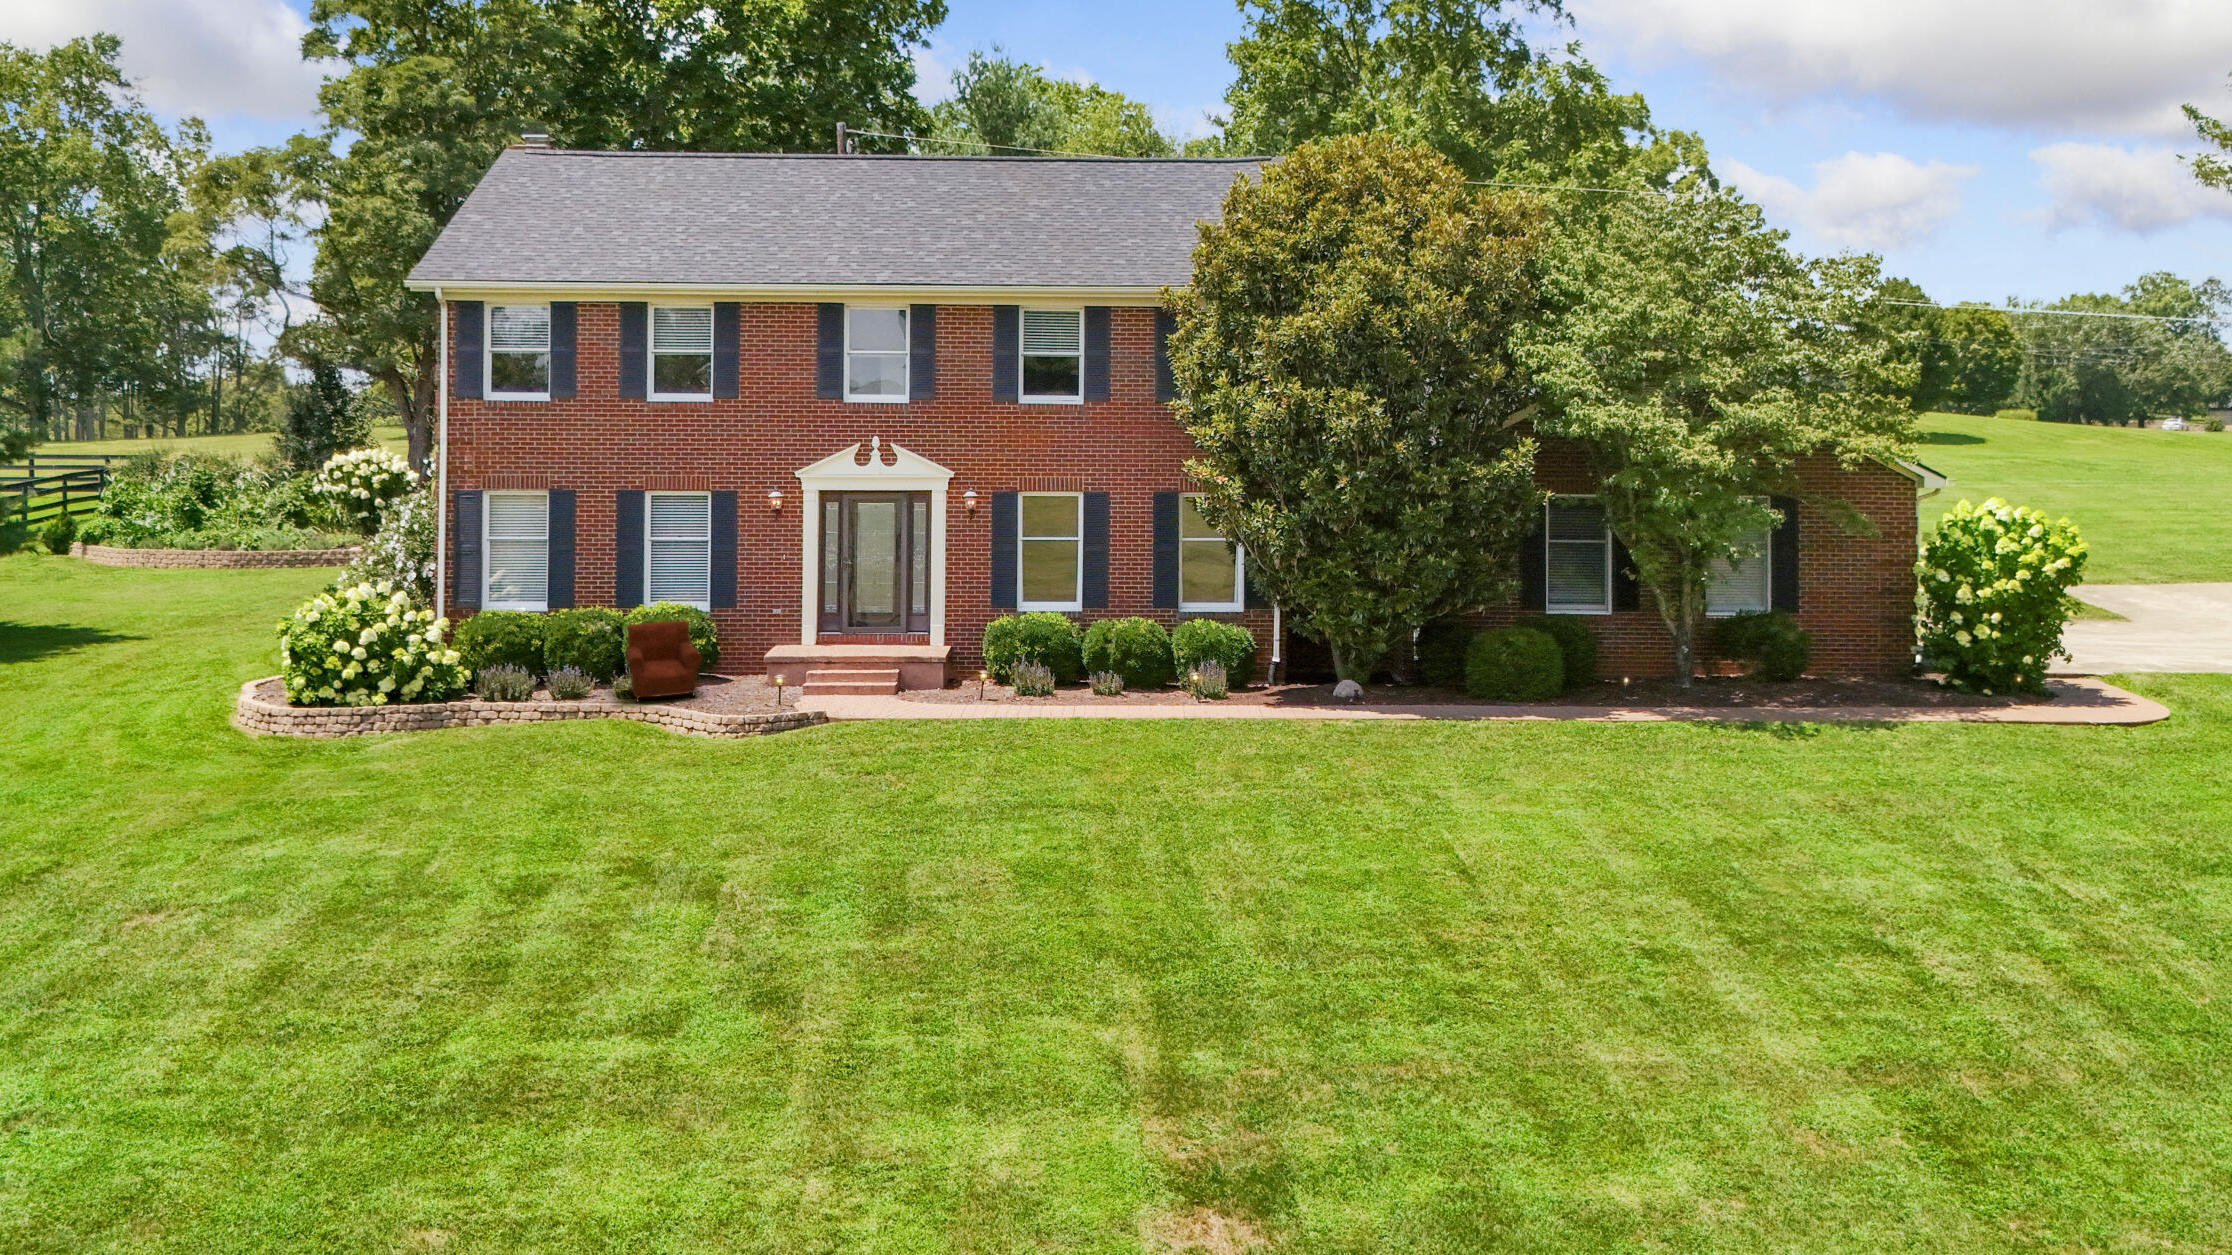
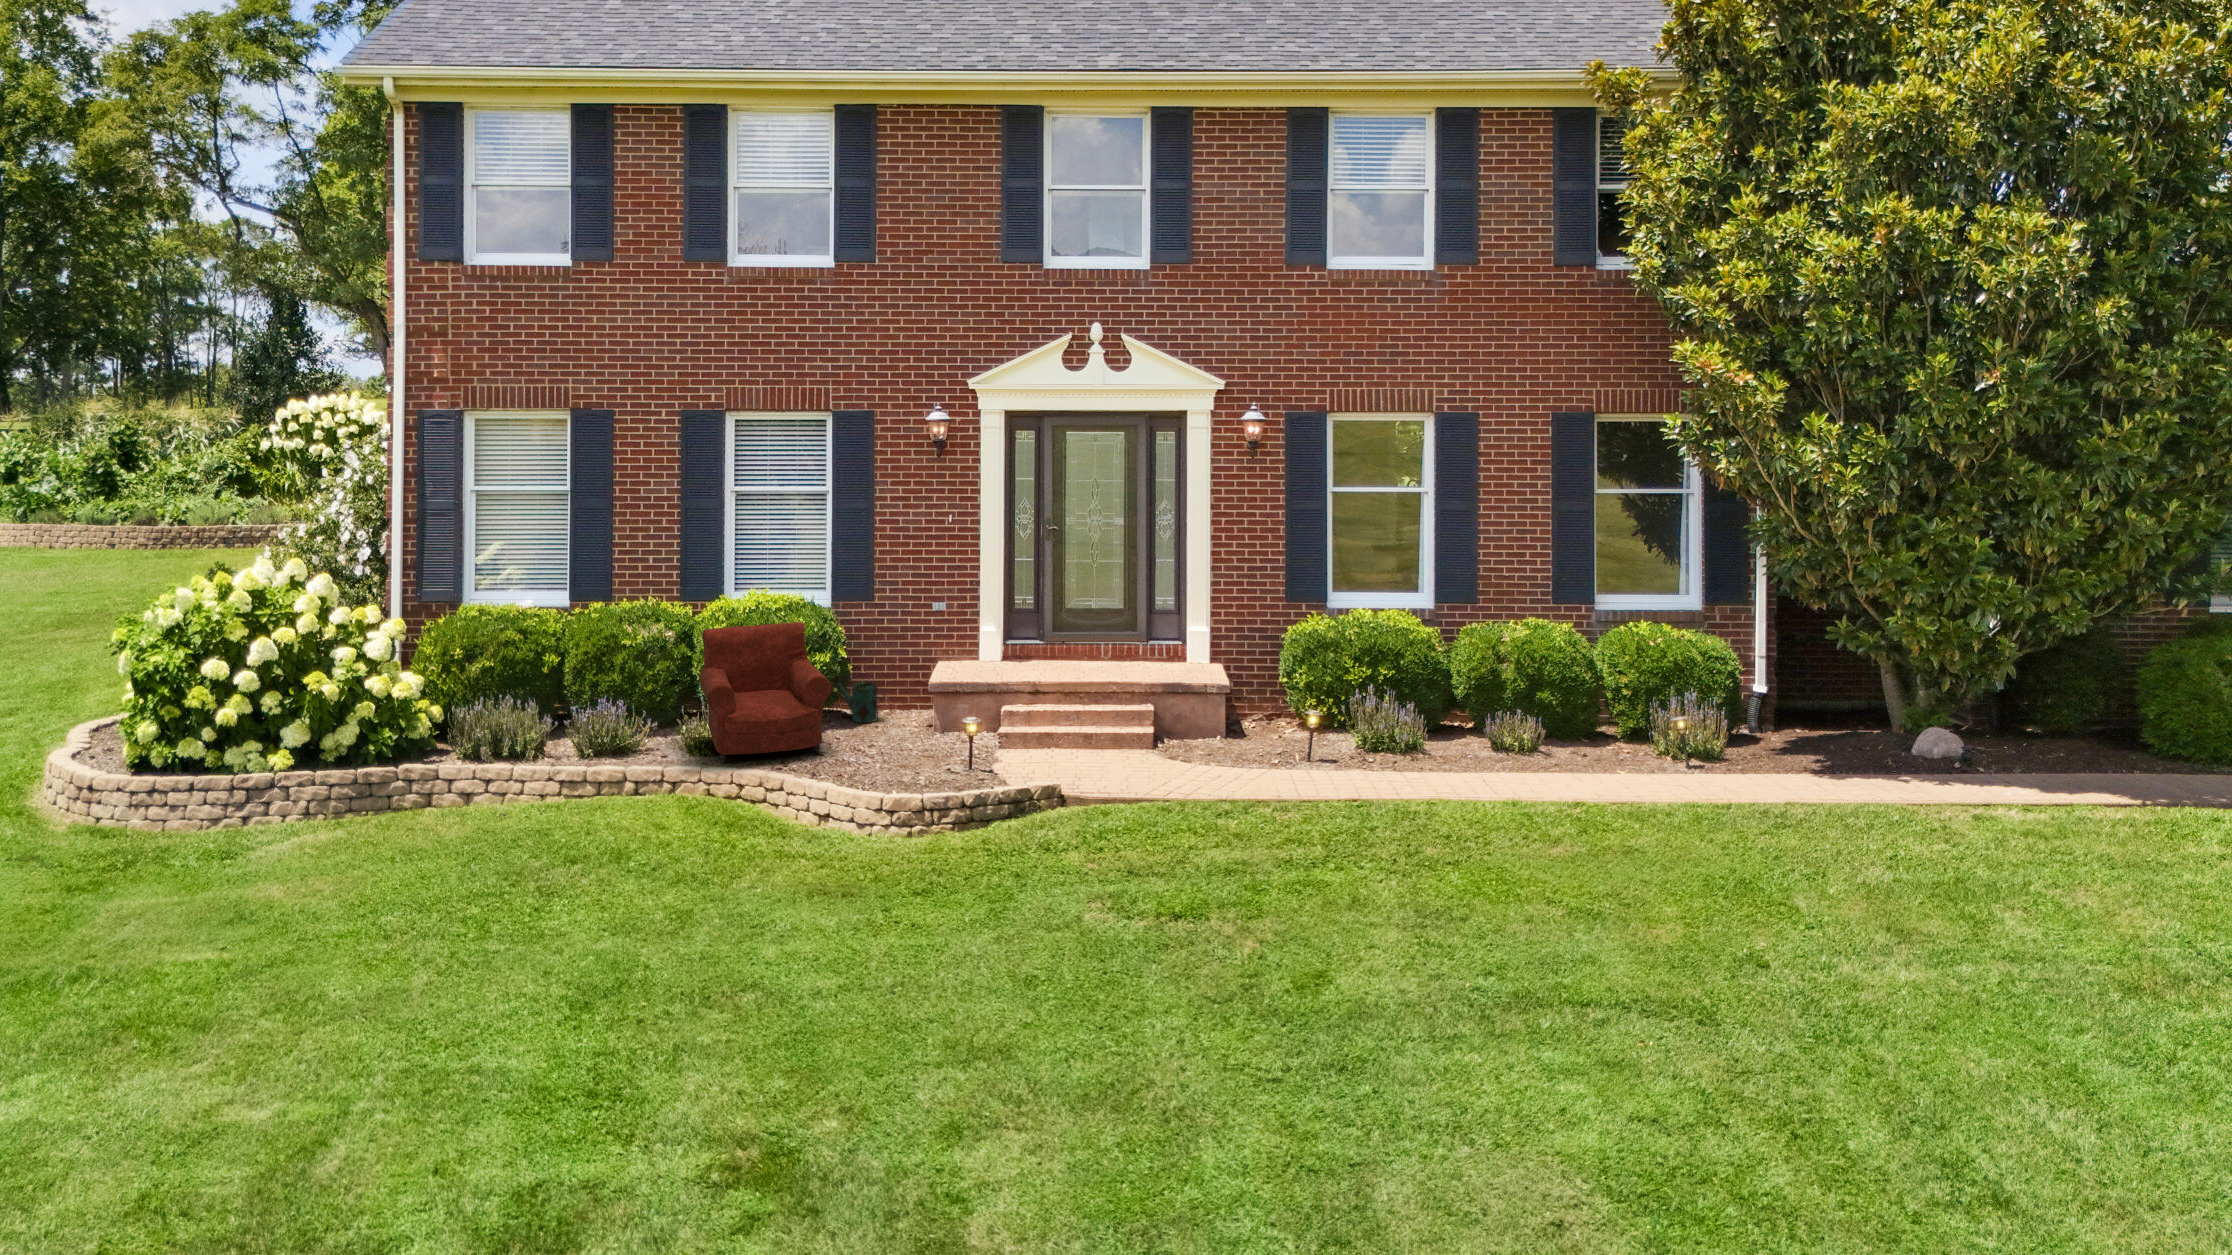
watering can: none [707,653,739,681] -> present [832,677,885,723]

